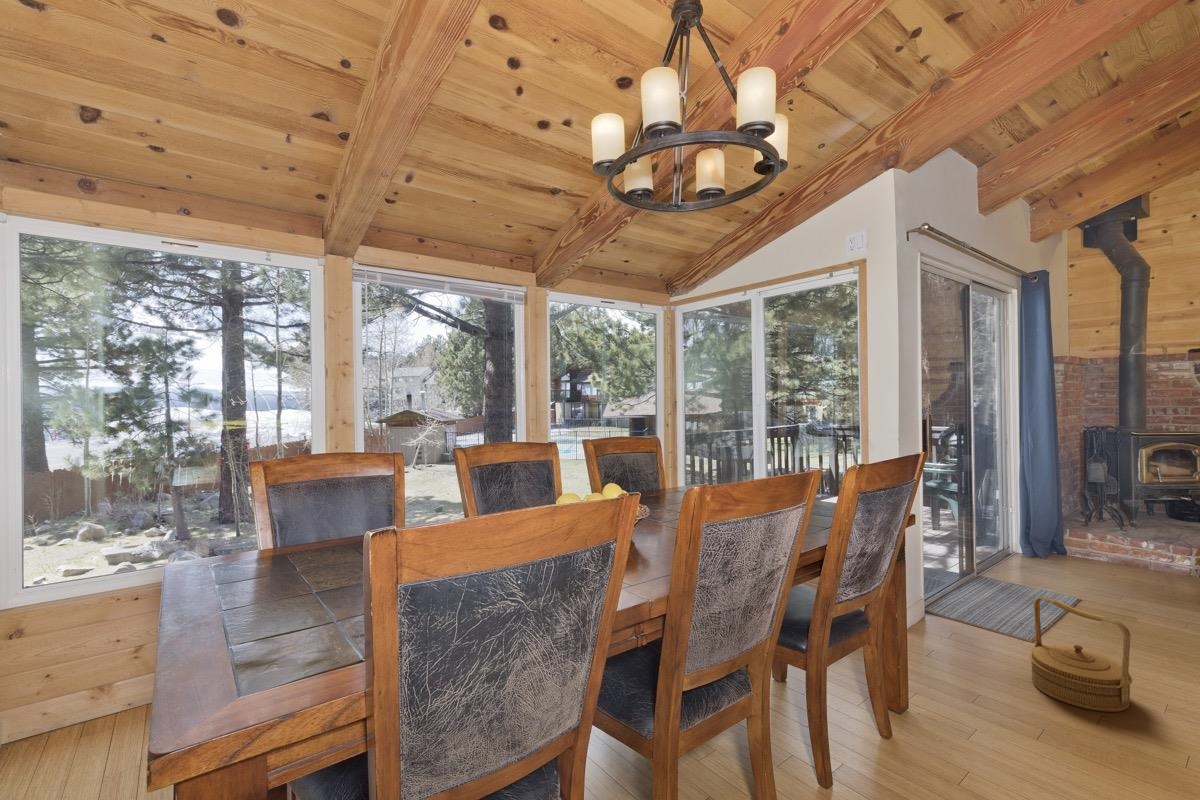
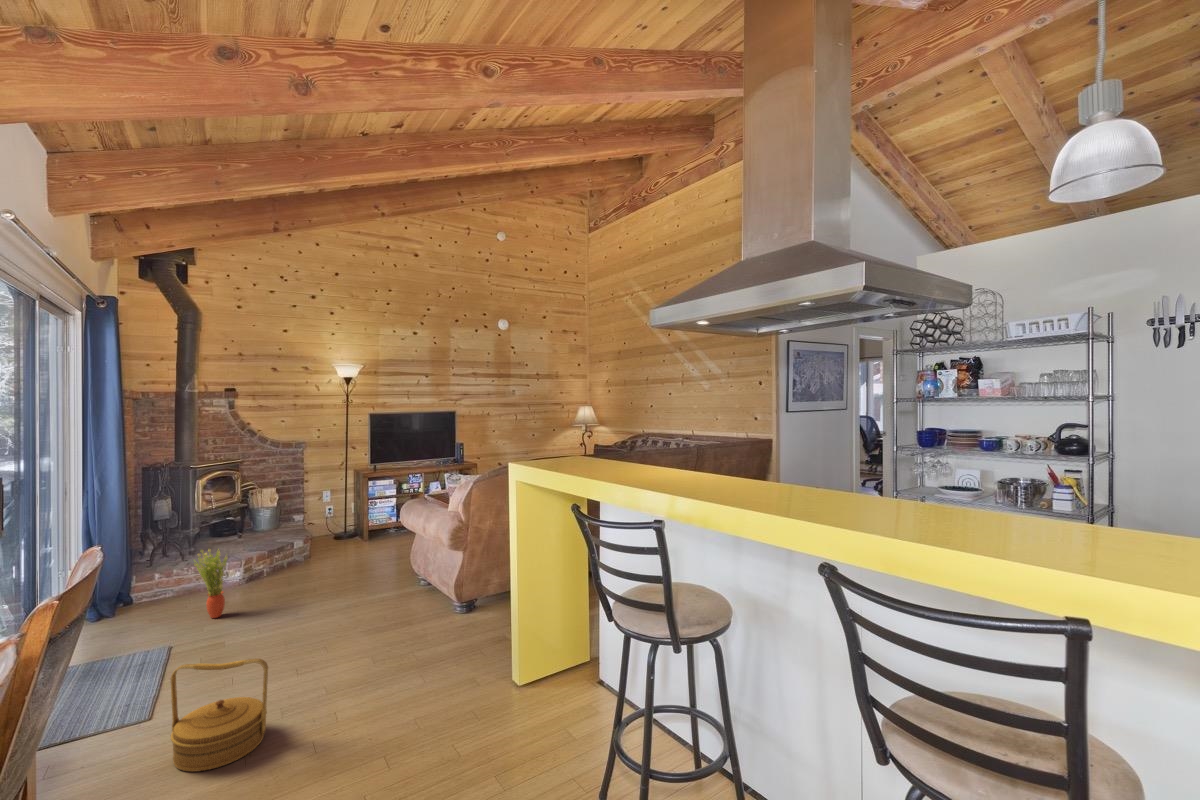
potted plant: none [1113,517,1157,595] -> present [195,550,227,618]

